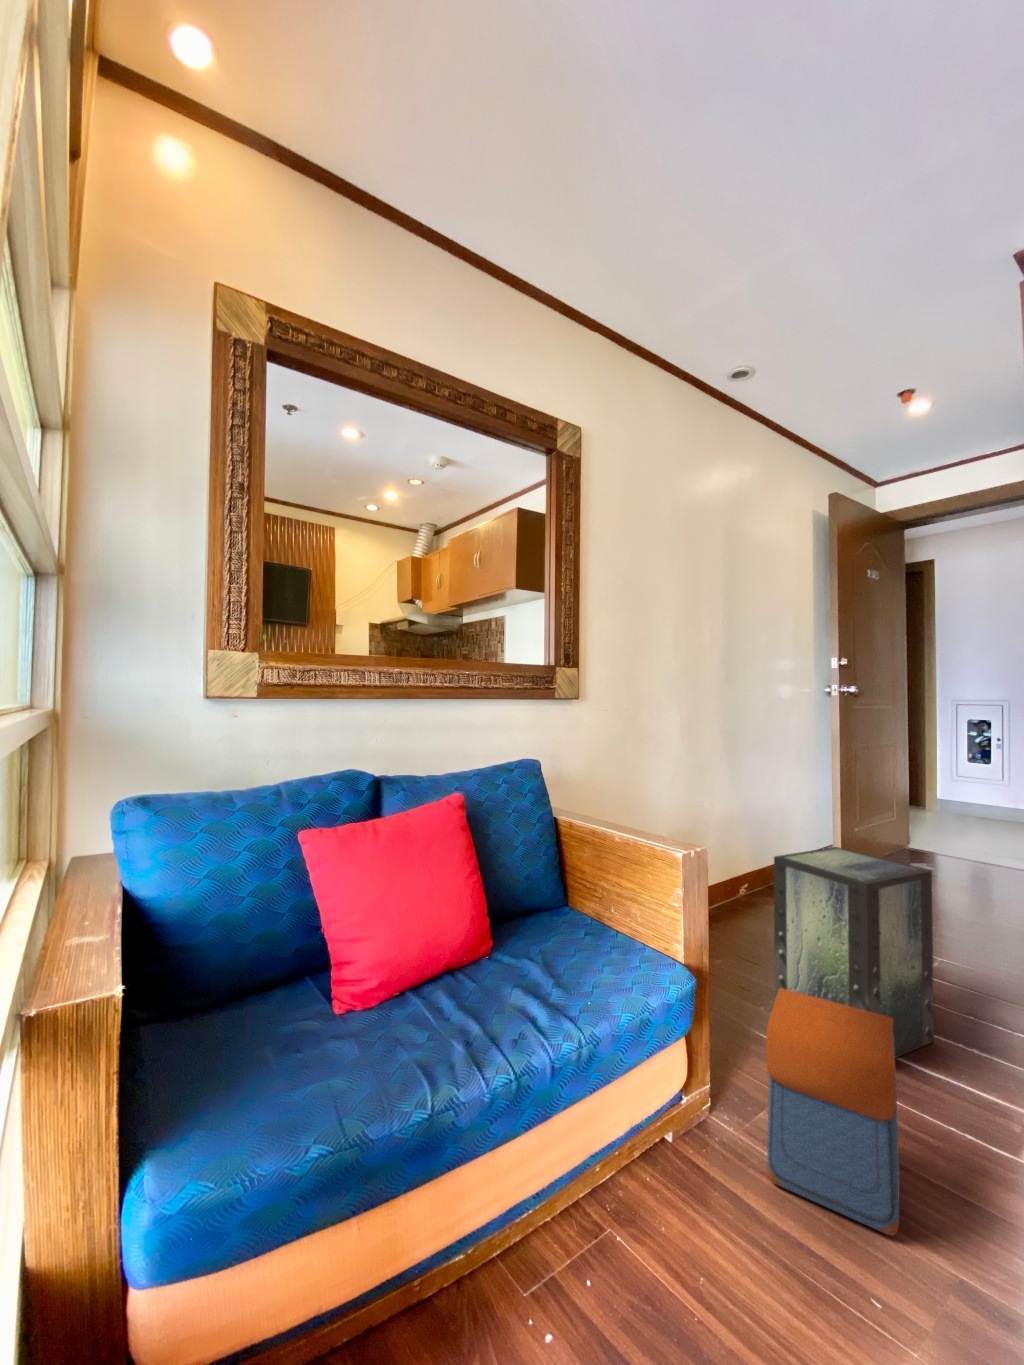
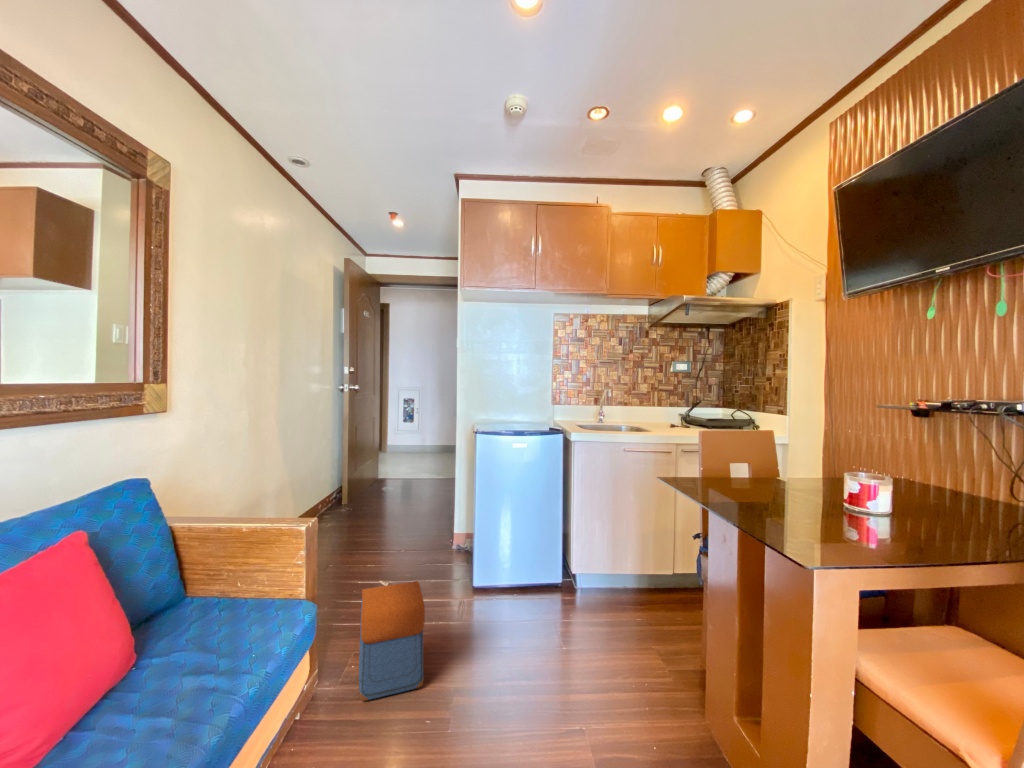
storage box: present [774,847,934,1058] -> none [335,493,417,614]

